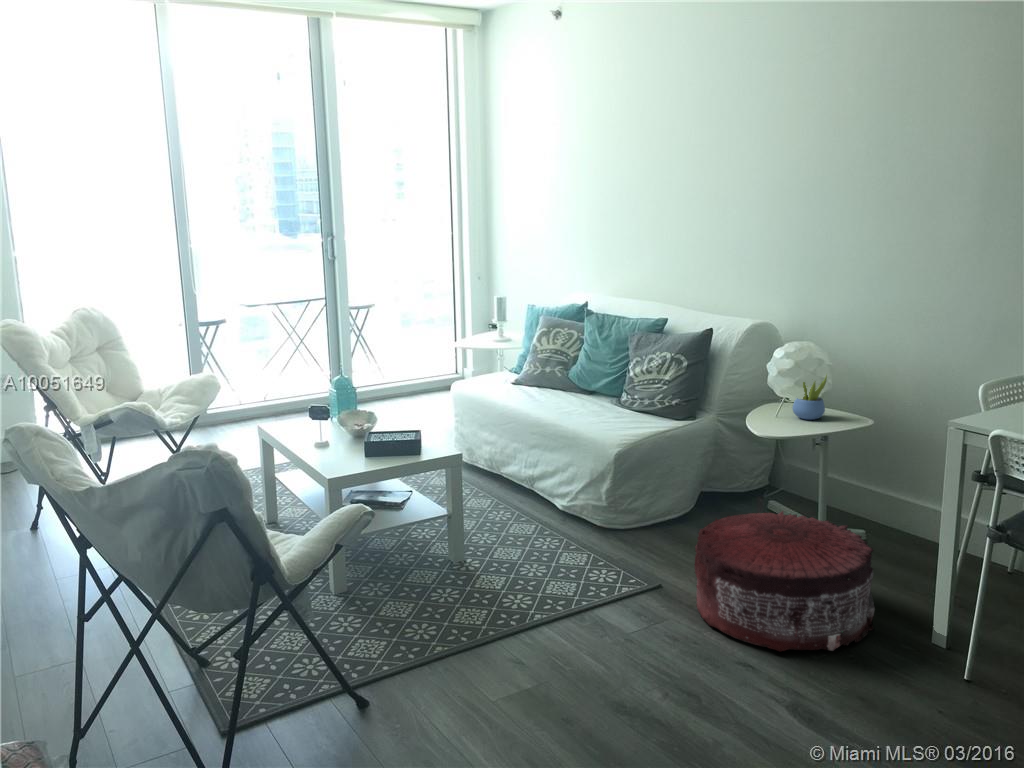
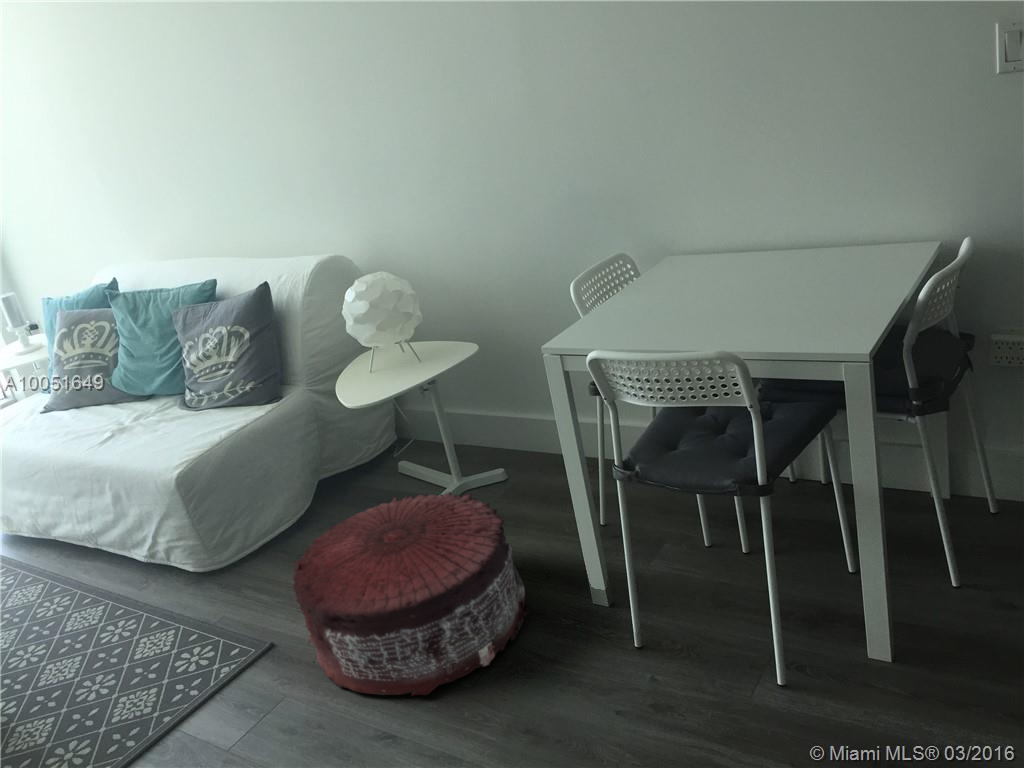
succulent plant: present [792,375,827,420] -> none [377,306,420,367]

